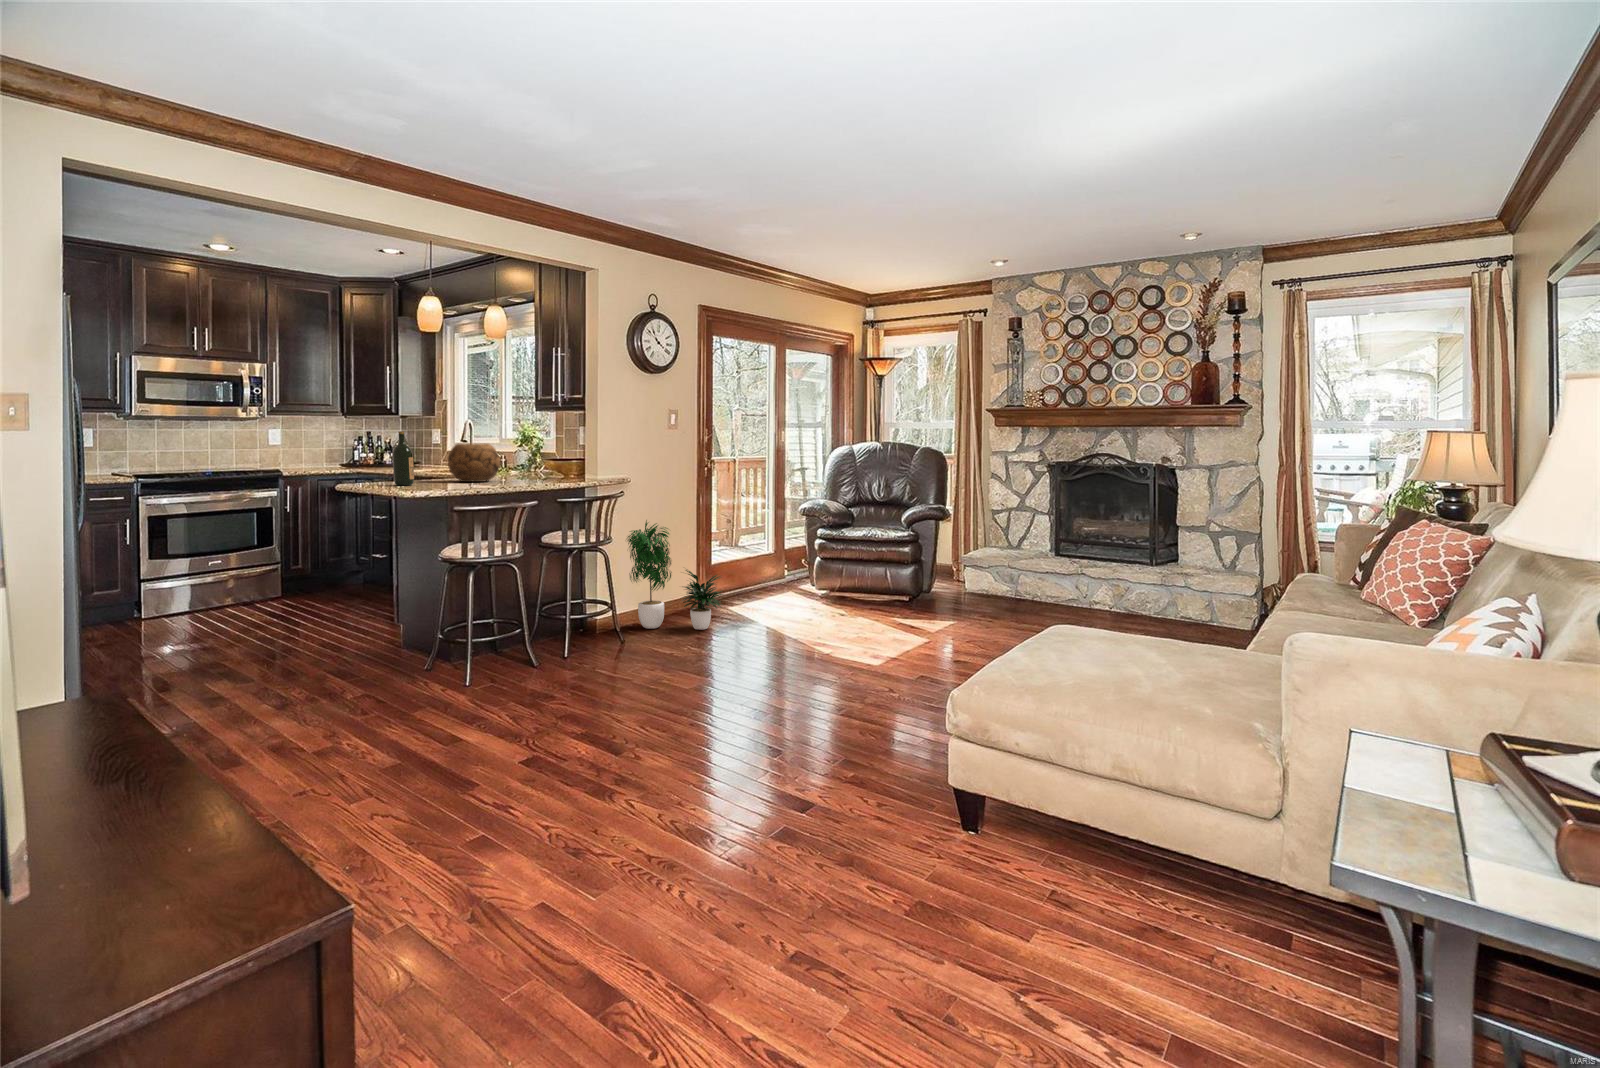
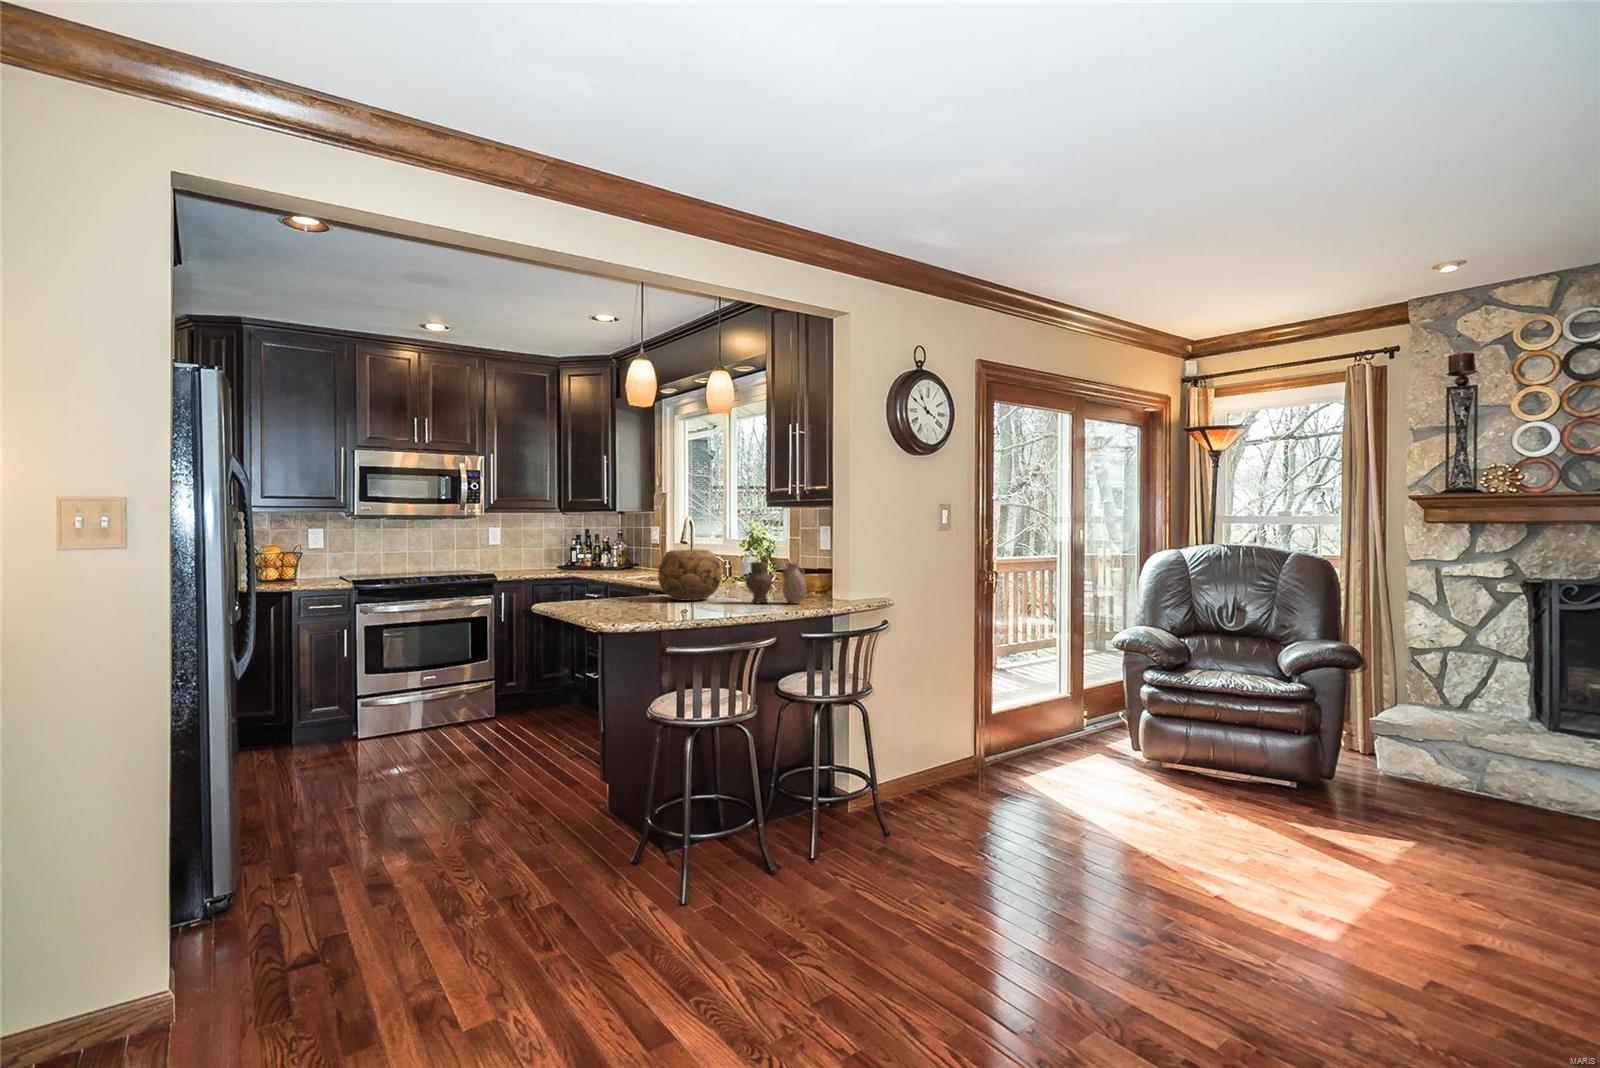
wine bottle: present [392,431,414,486] -> none [588,537,613,608]
vase: none [519,452,567,483] -> present [745,562,807,603]
potted plant: present [627,520,723,630] -> none [882,657,1028,826]

